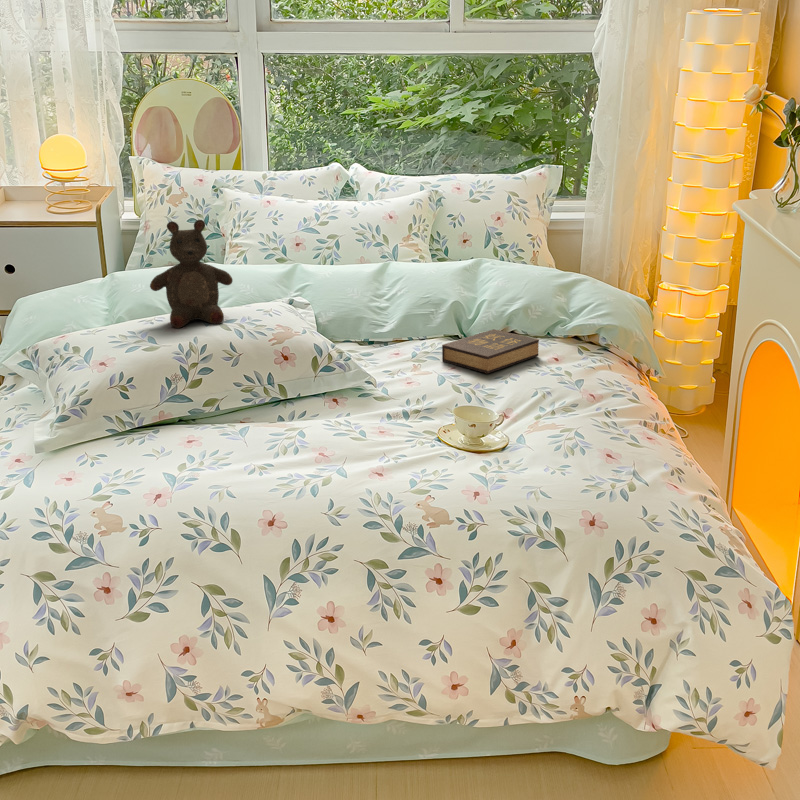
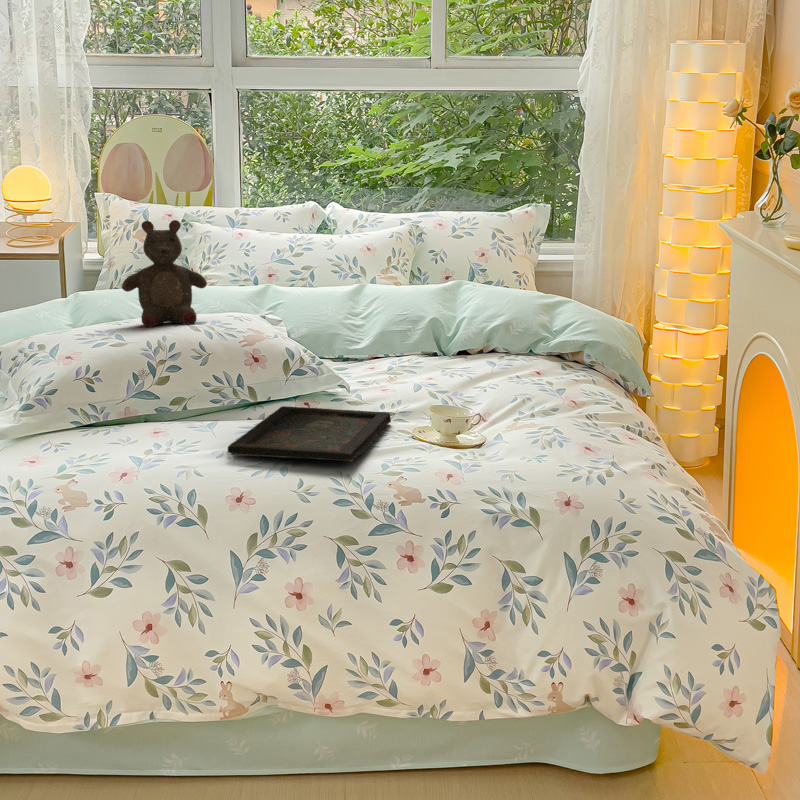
hardback book: present [442,329,539,374] -> none [421,346,520,384]
tray: none [258,407,415,477] -> present [228,406,391,461]

